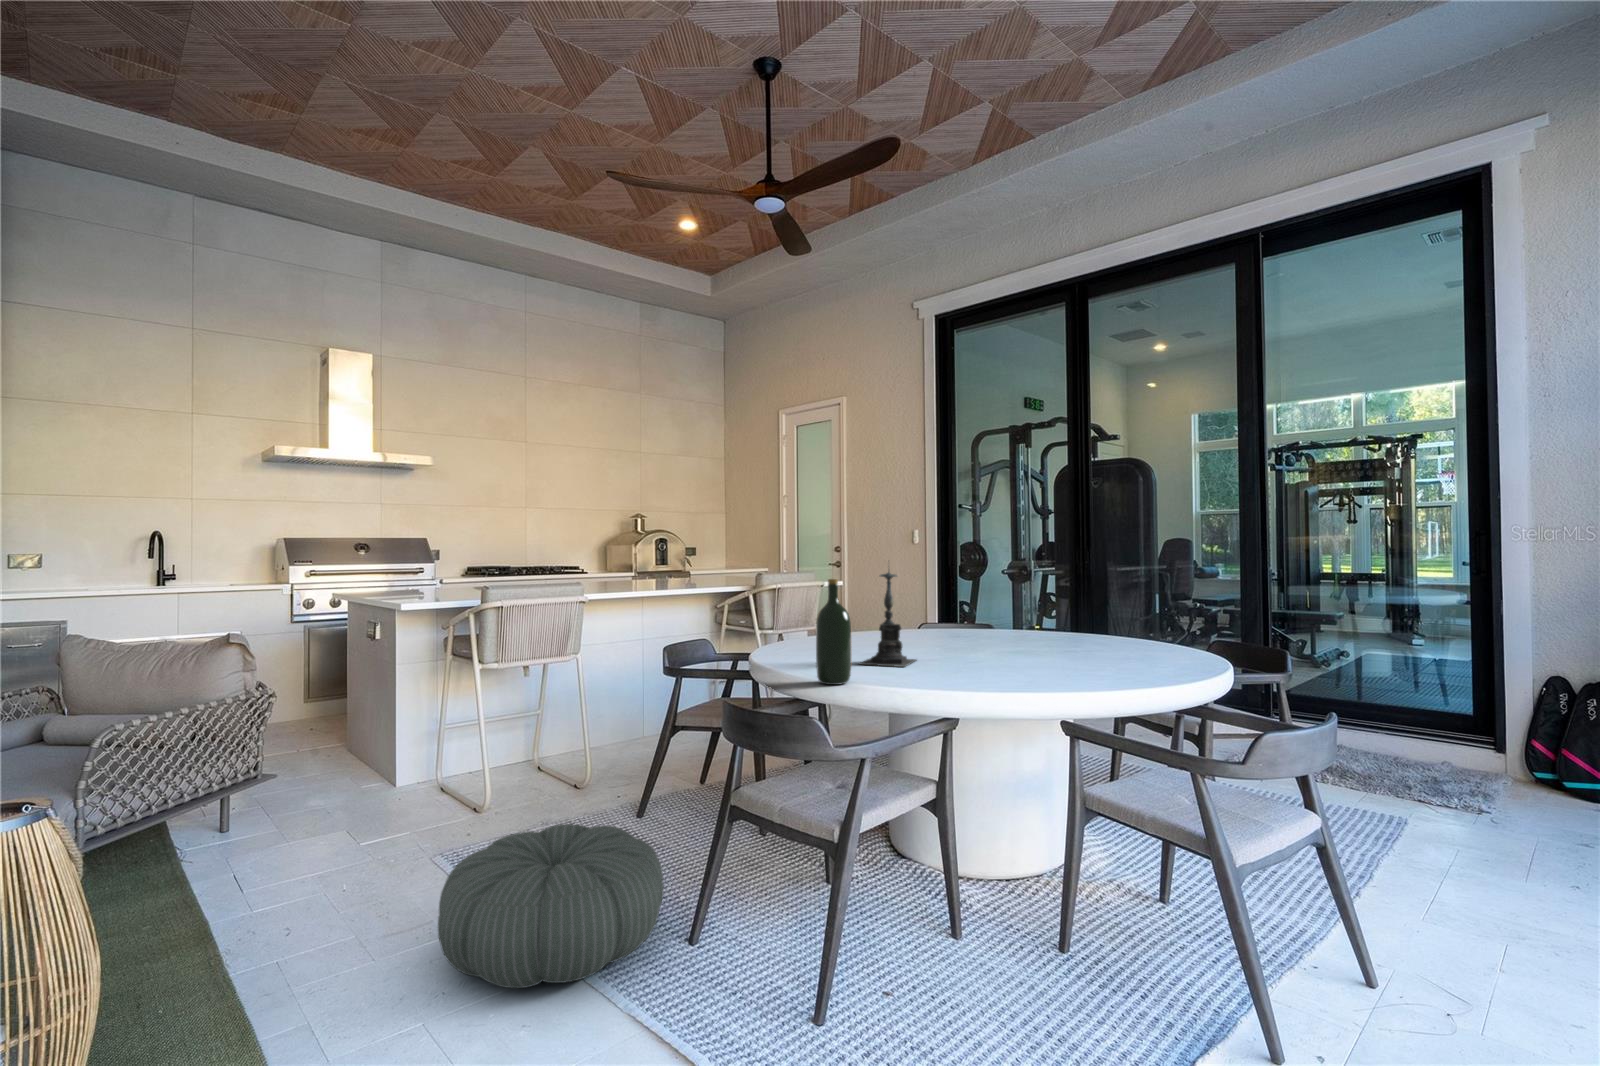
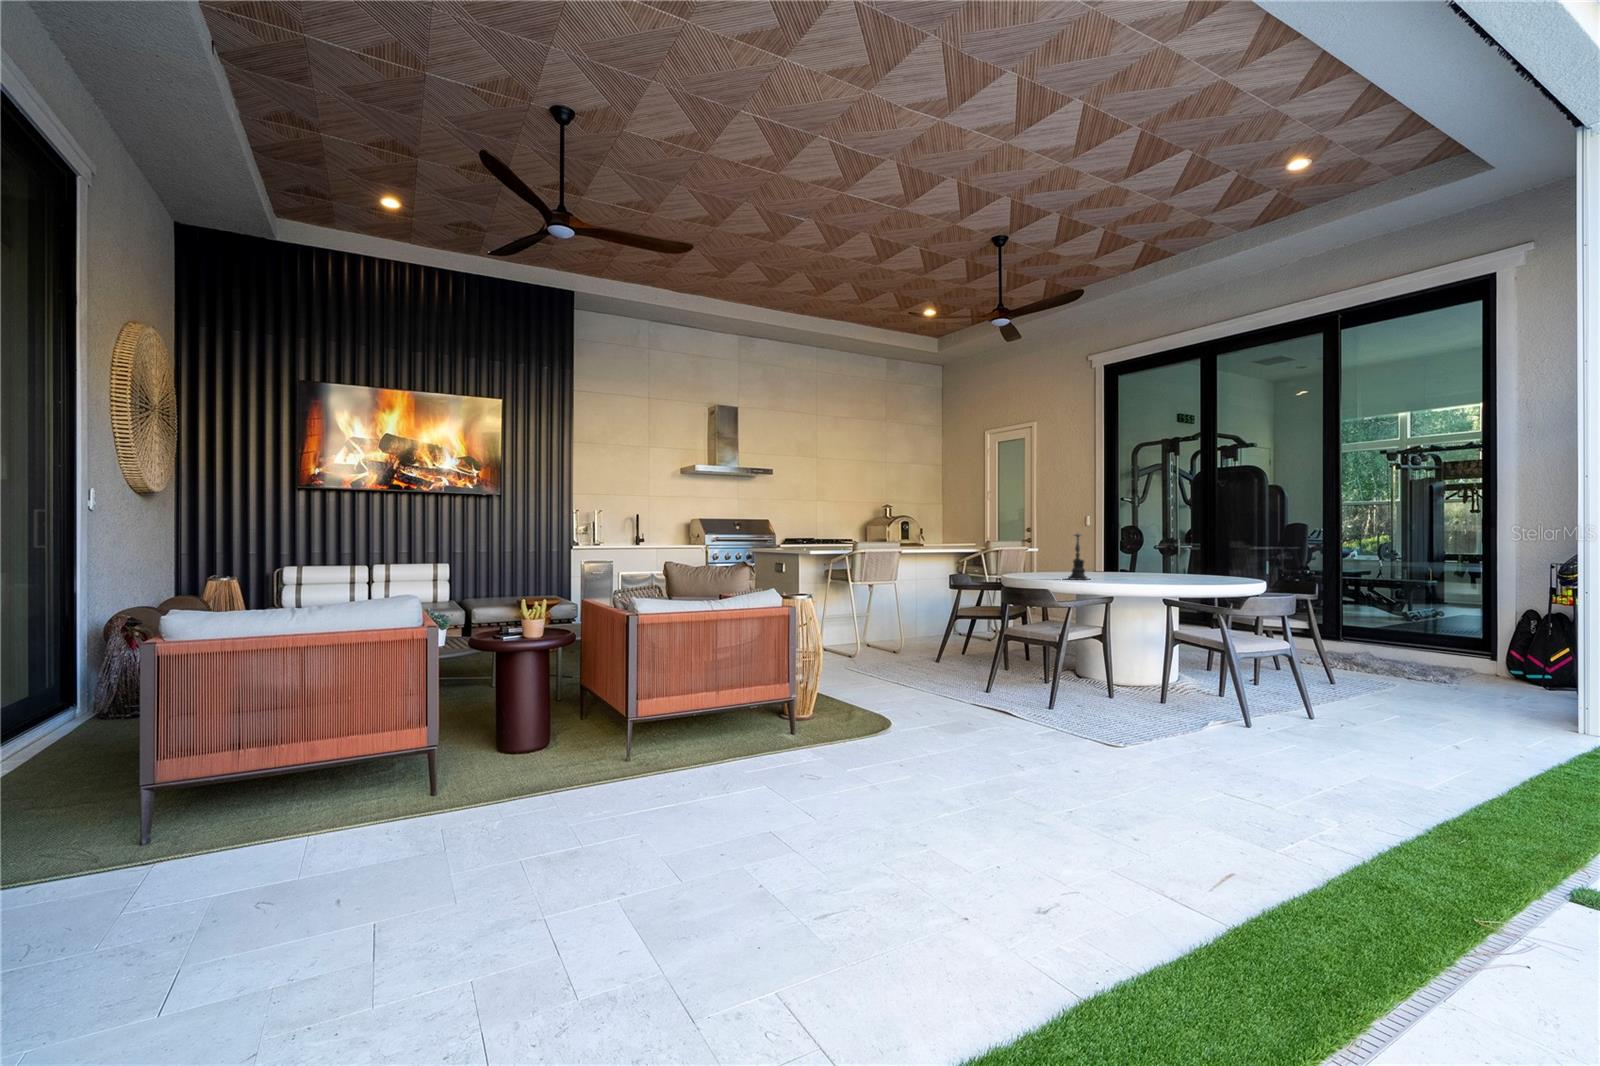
wine bottle: present [816,579,851,685] -> none [1044,534,1061,582]
pouf: present [438,824,664,988] -> none [878,646,973,697]

